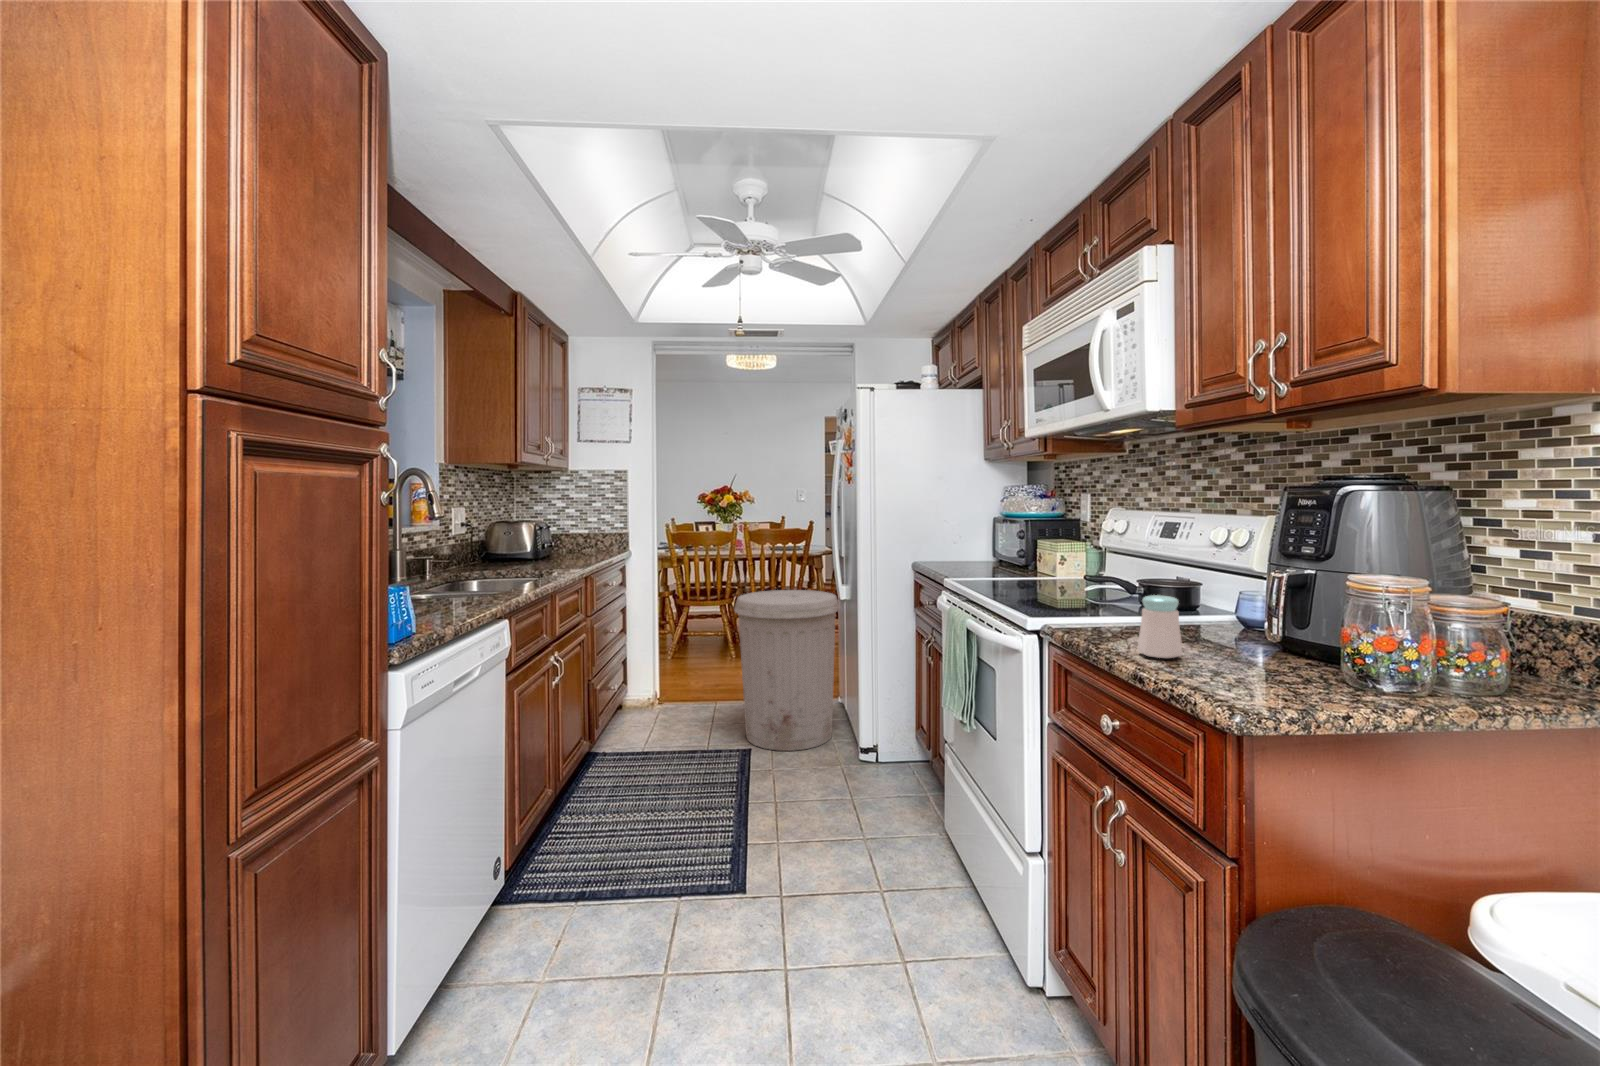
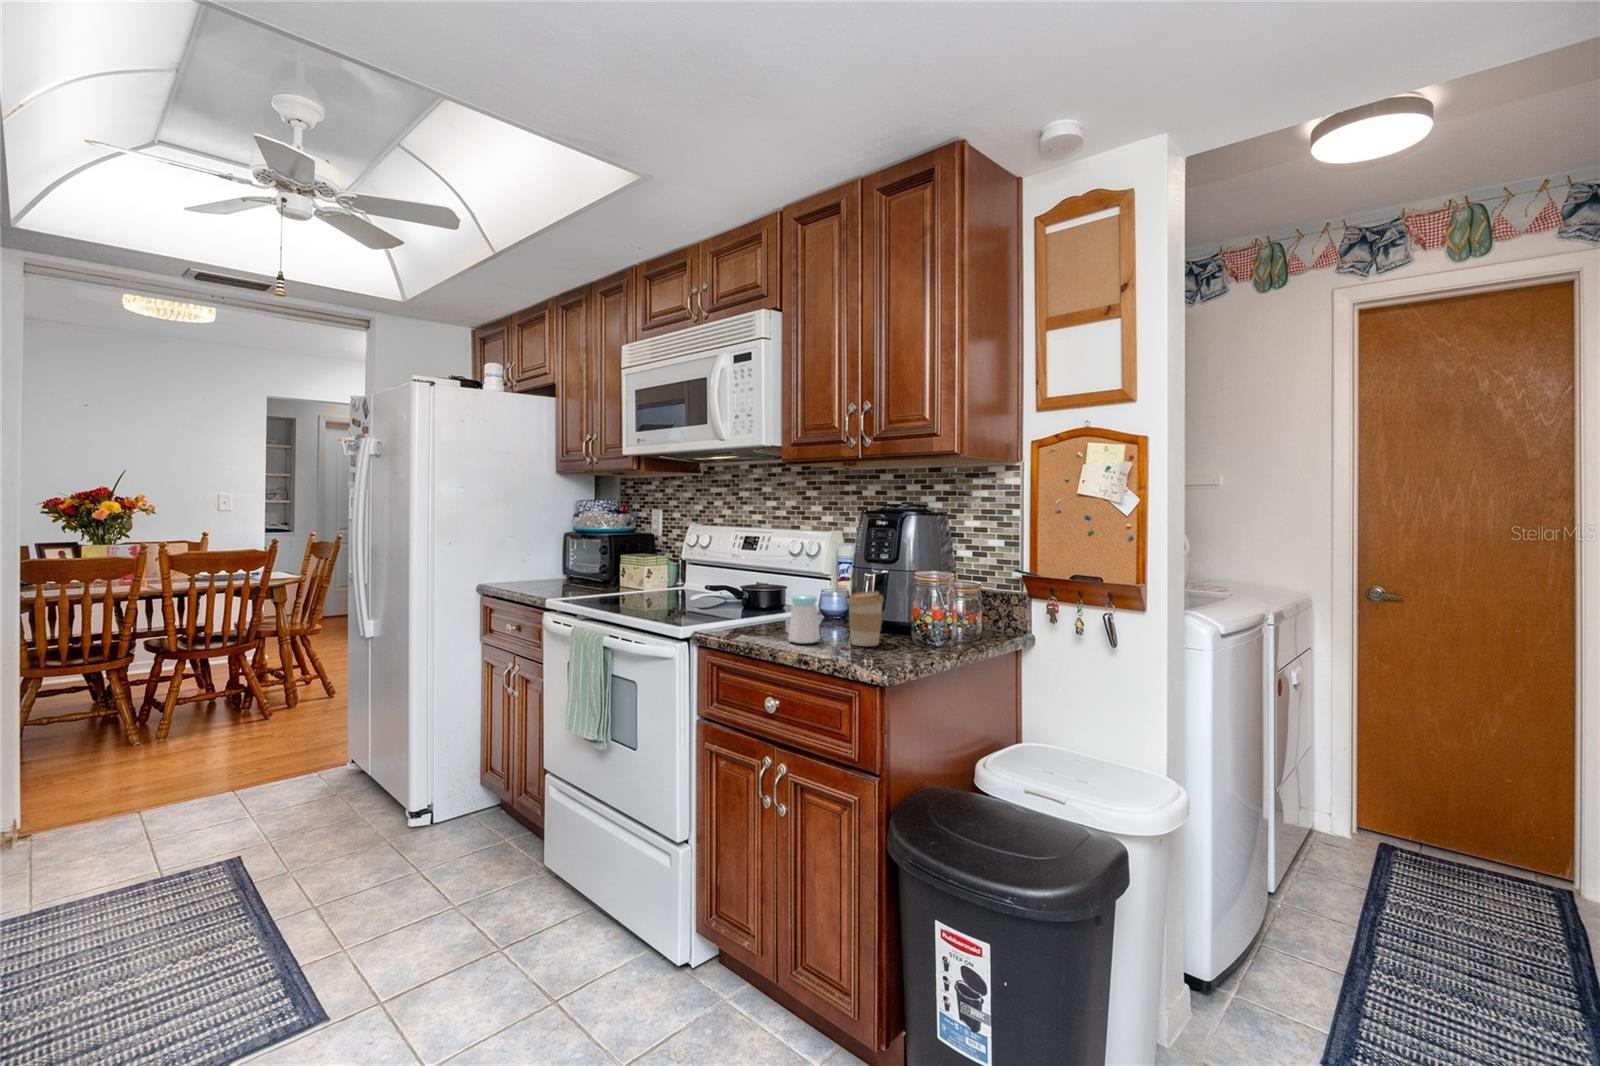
trash can: present [734,590,840,751] -> none [201,628,374,849]
coffee cup: none [1221,599,1282,675] -> present [847,591,884,646]

